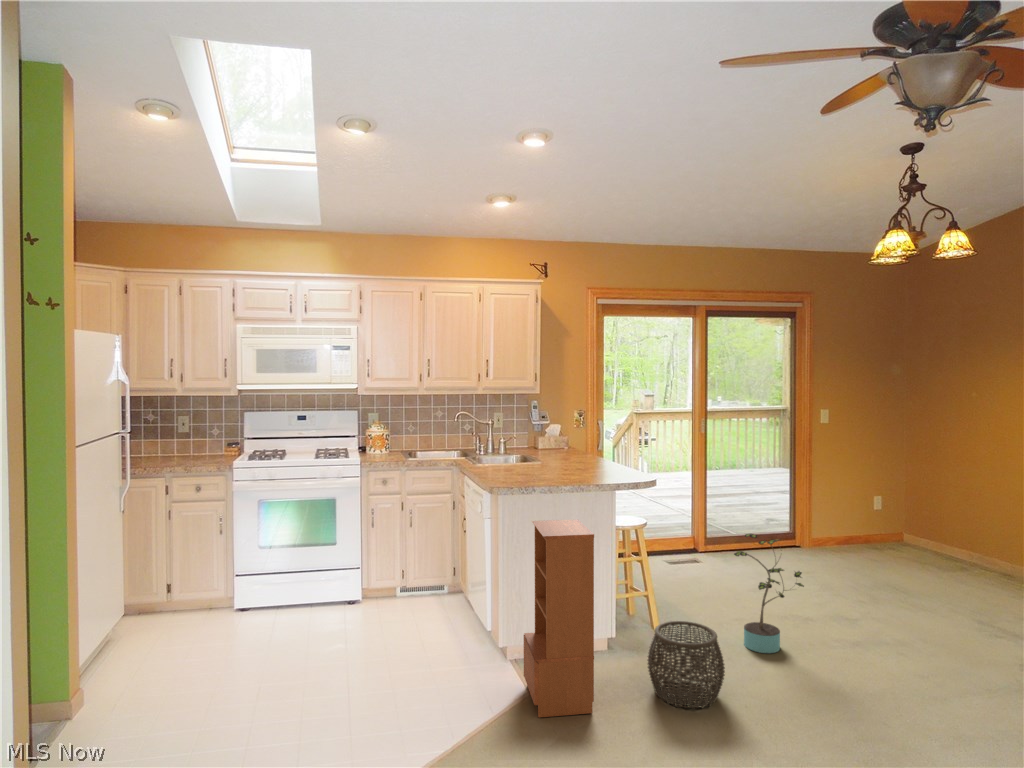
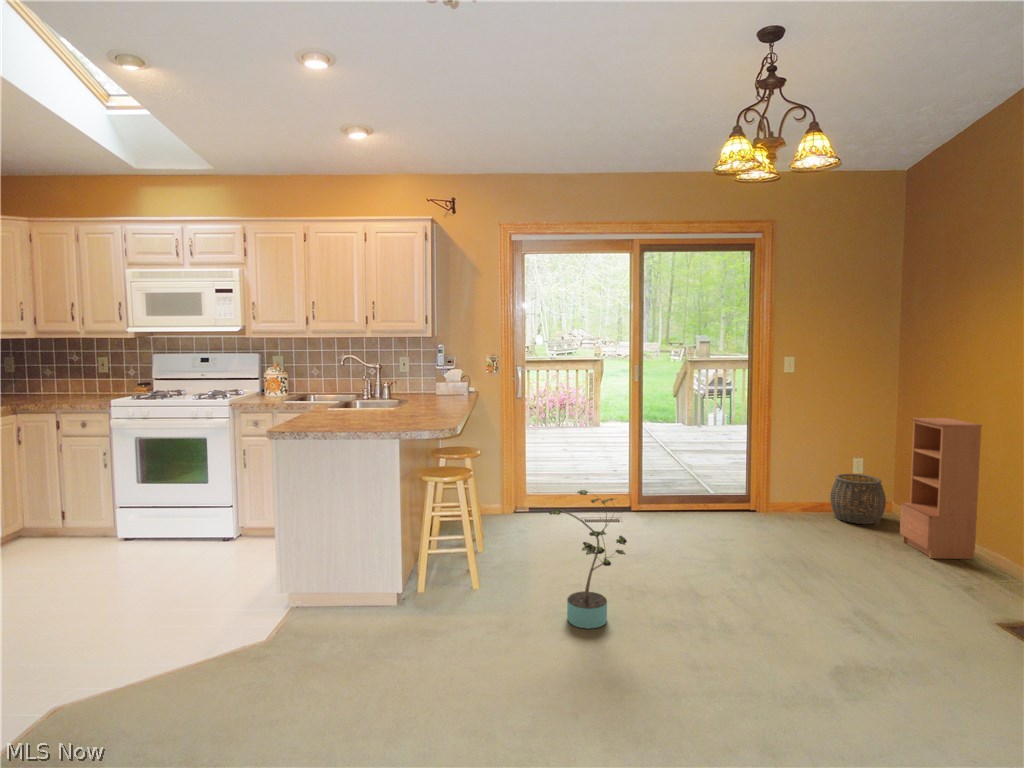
bookcase: present [524,519,594,717] -> present [900,418,982,559]
woven basket: present [647,621,725,709] -> present [830,474,886,524]

